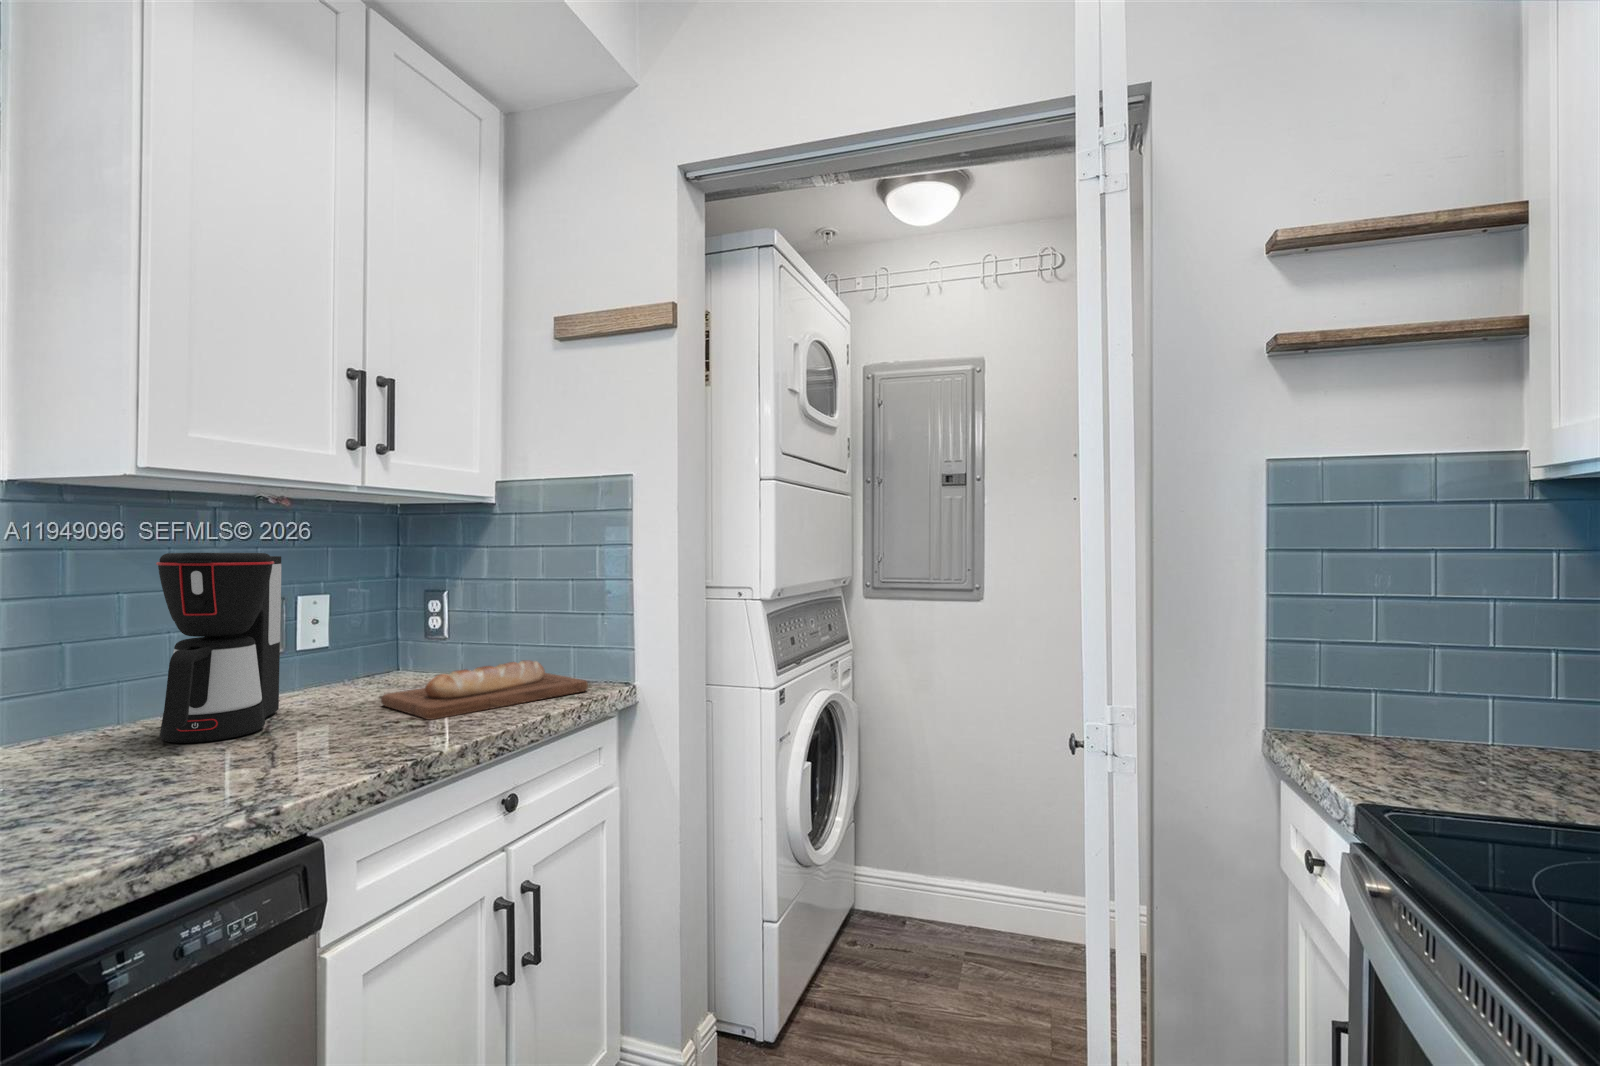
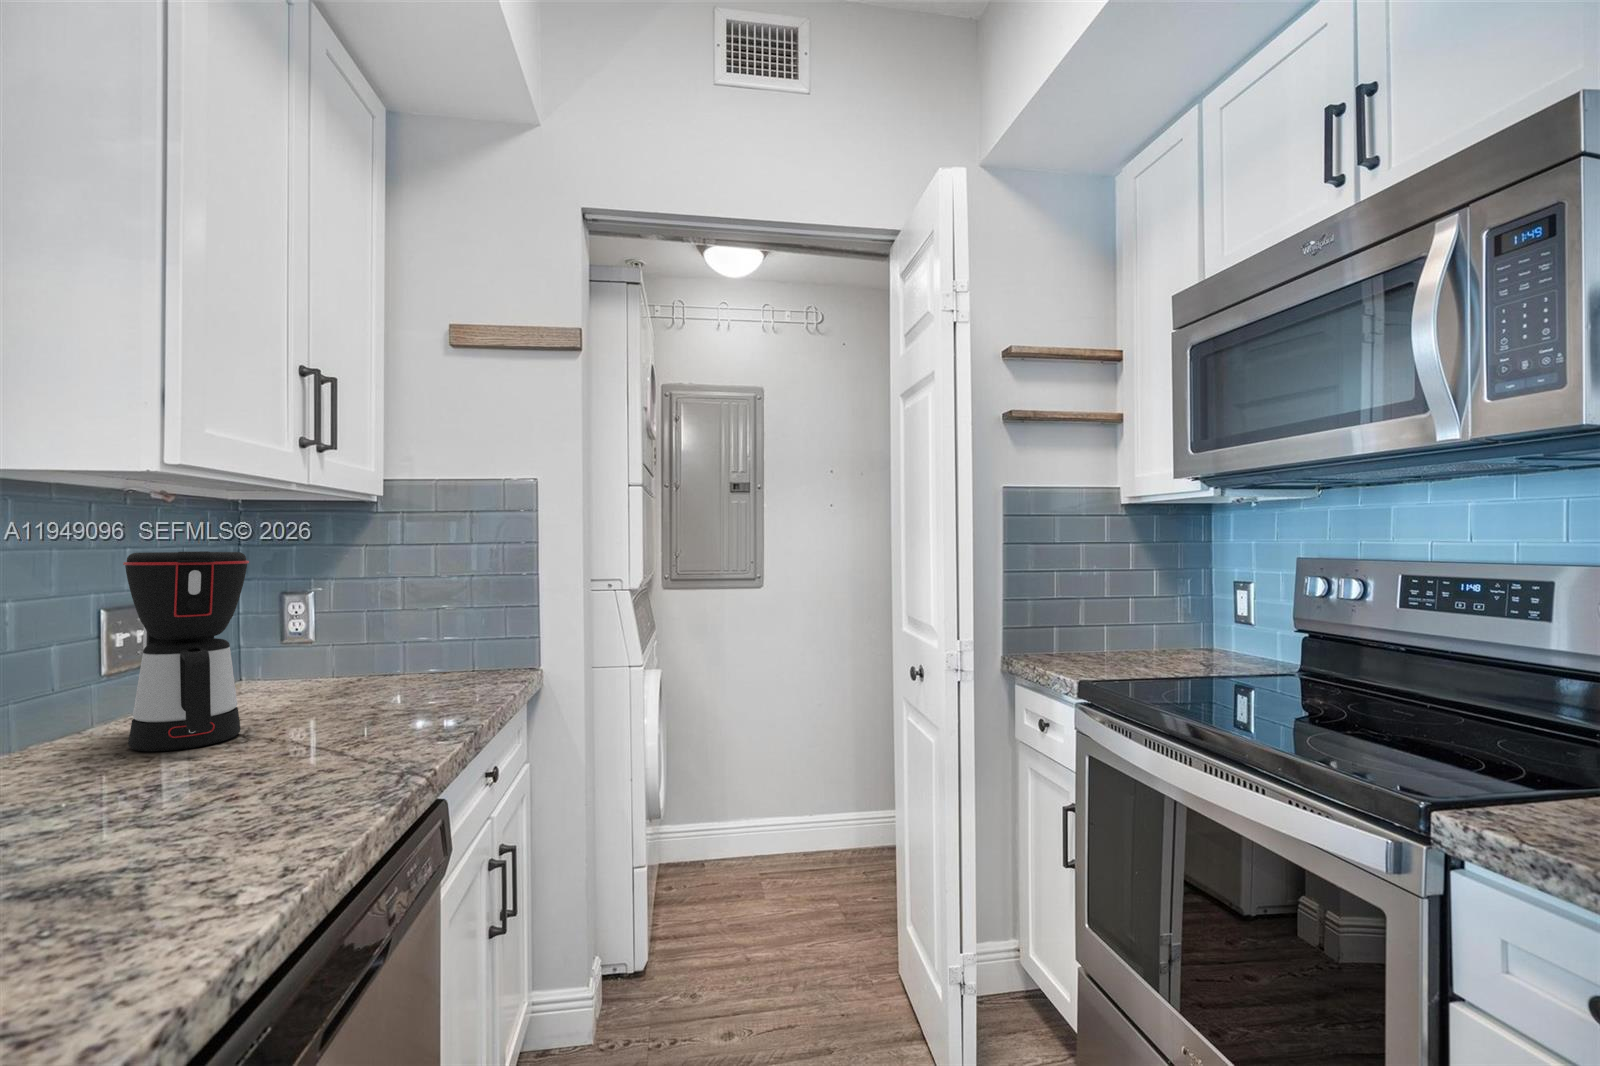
bread loaf: present [381,660,588,720] -> none [316,654,506,708]

